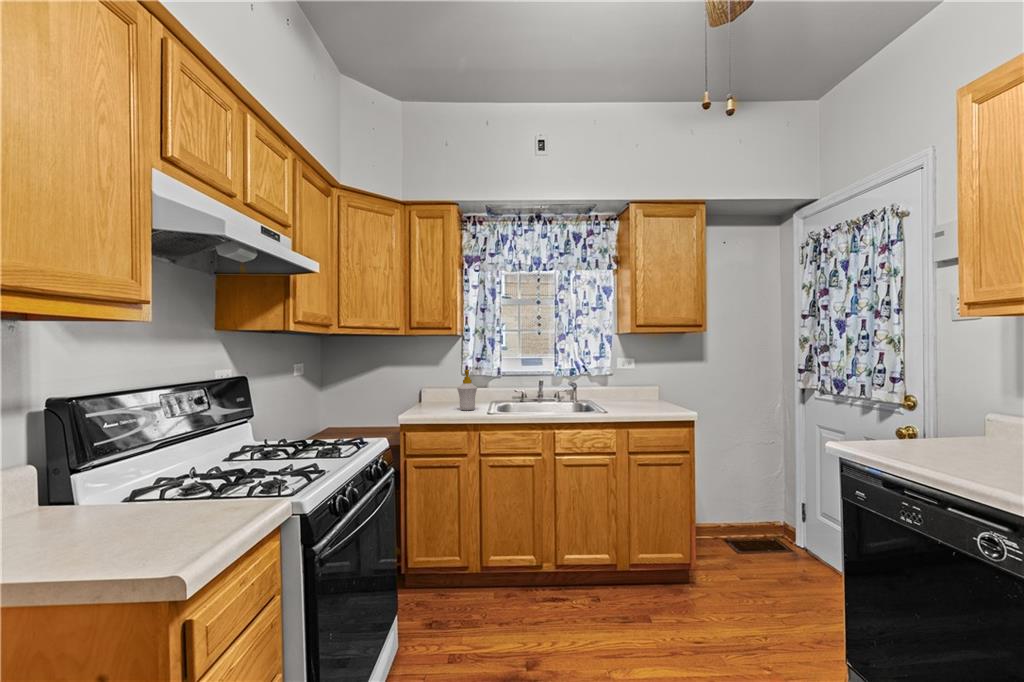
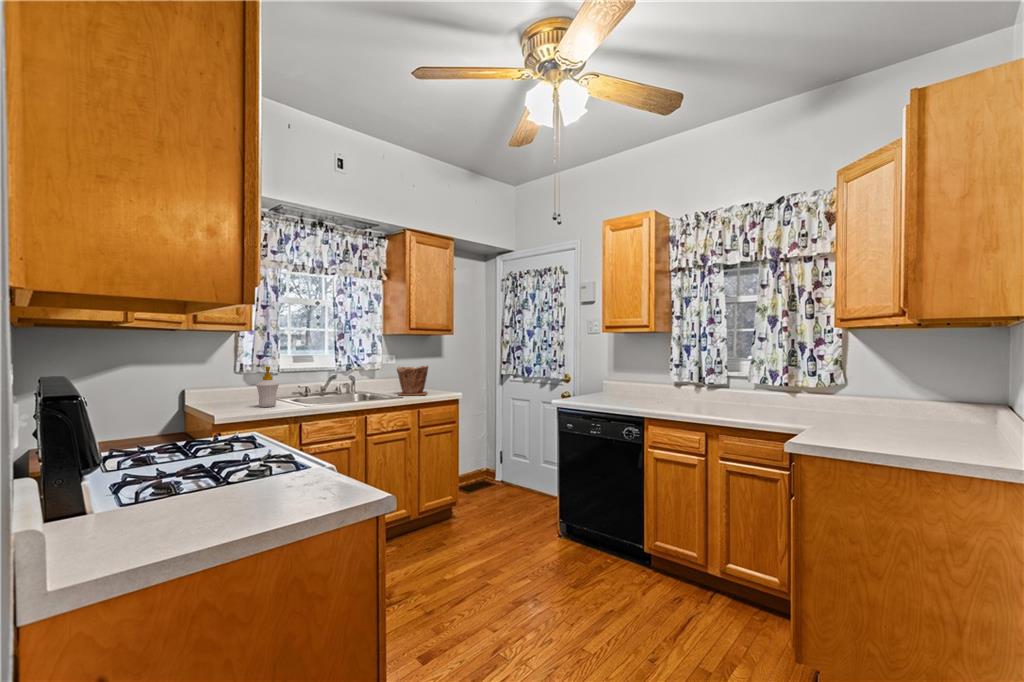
plant pot: none [618,372,663,411] -> present [397,366,428,395]

